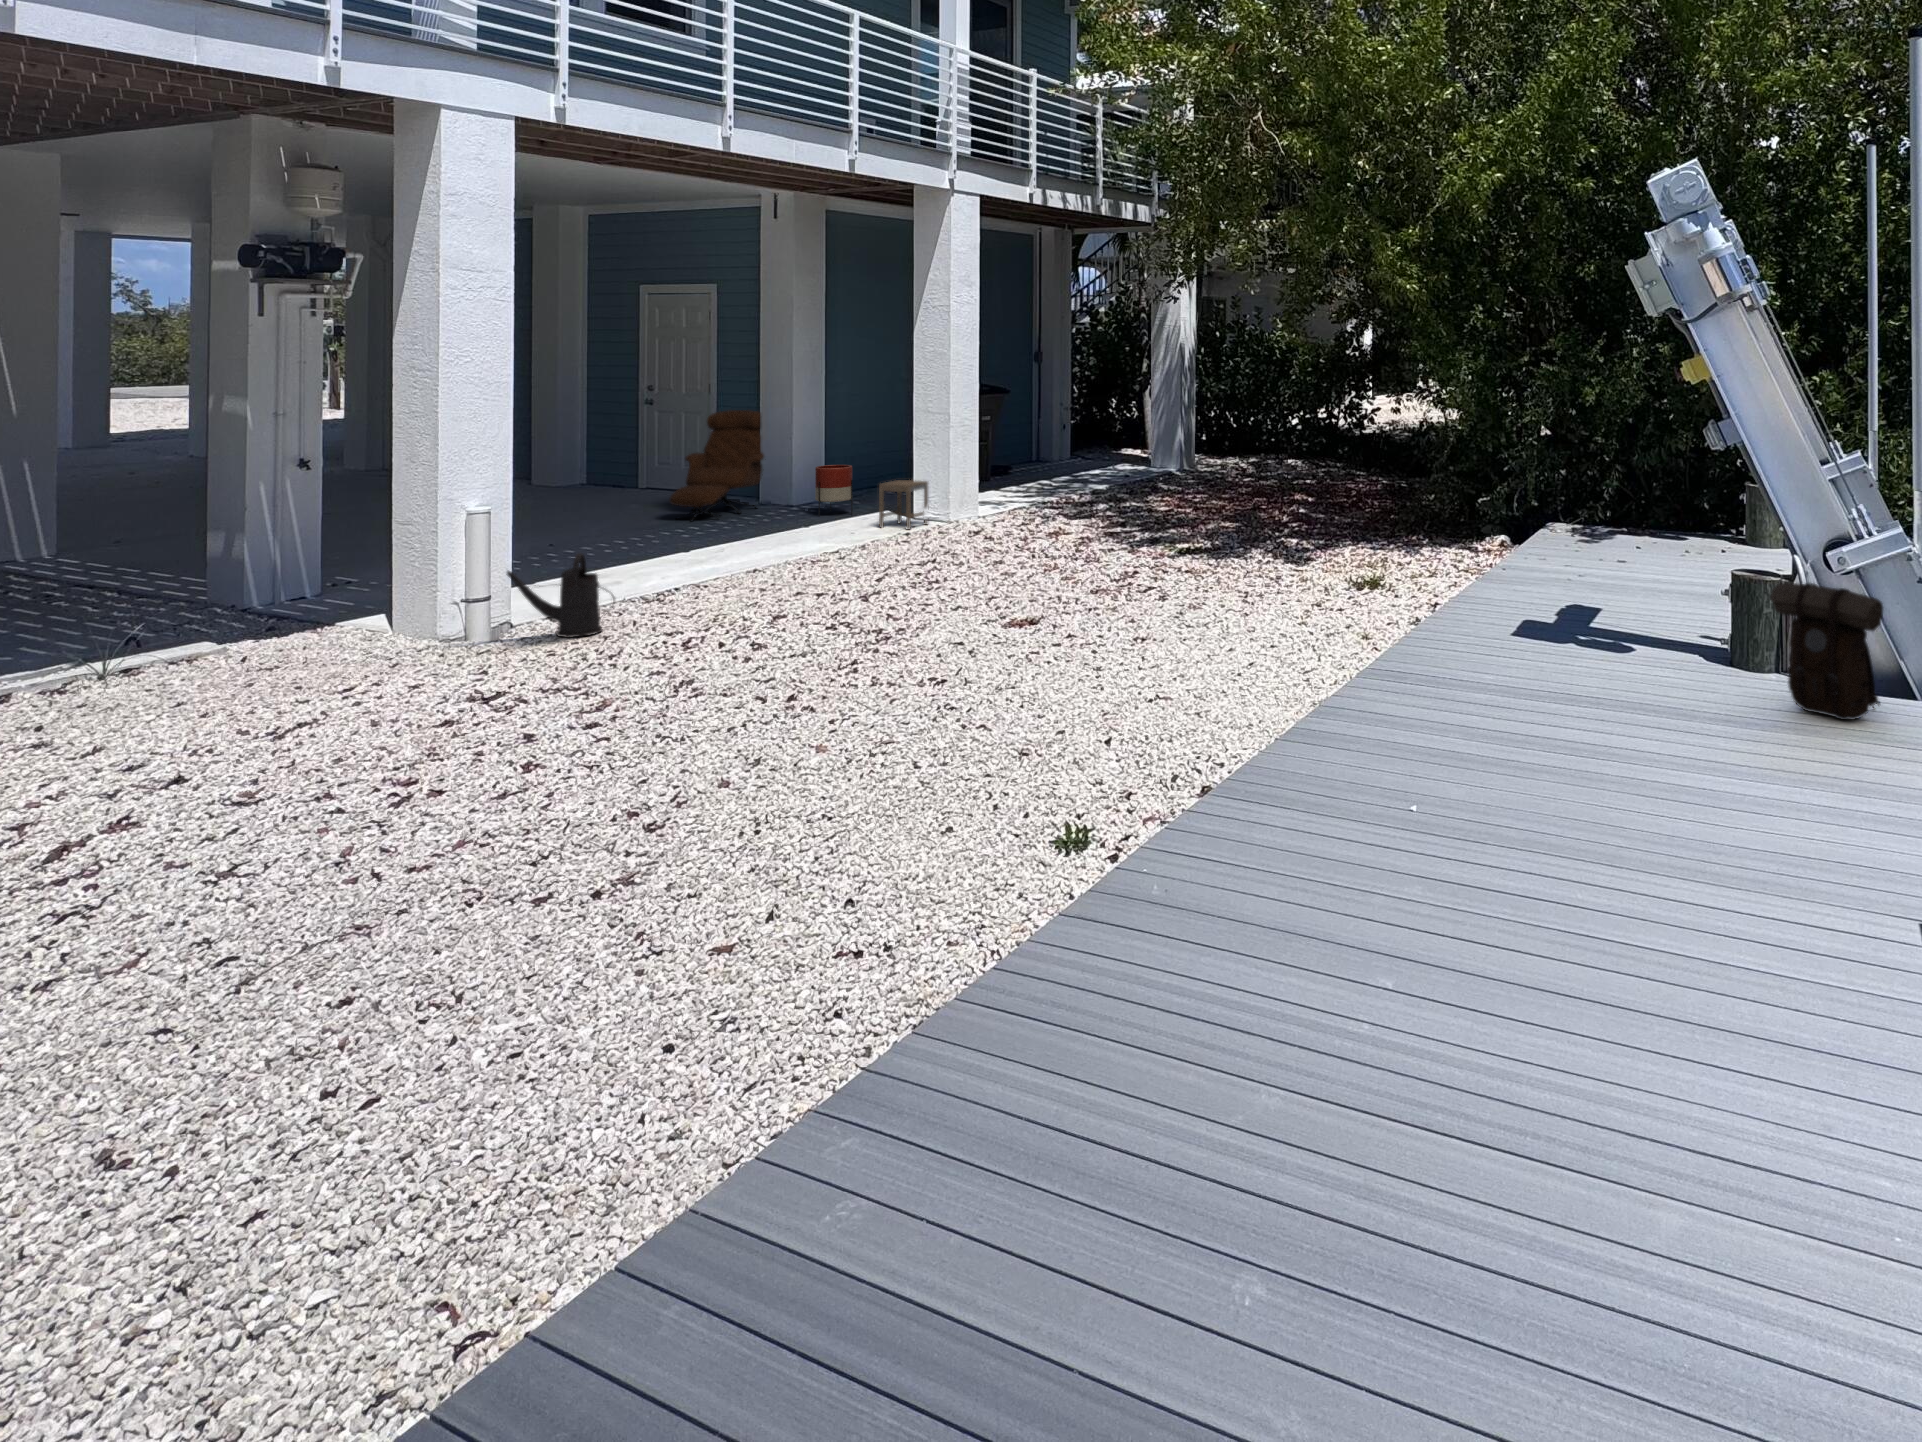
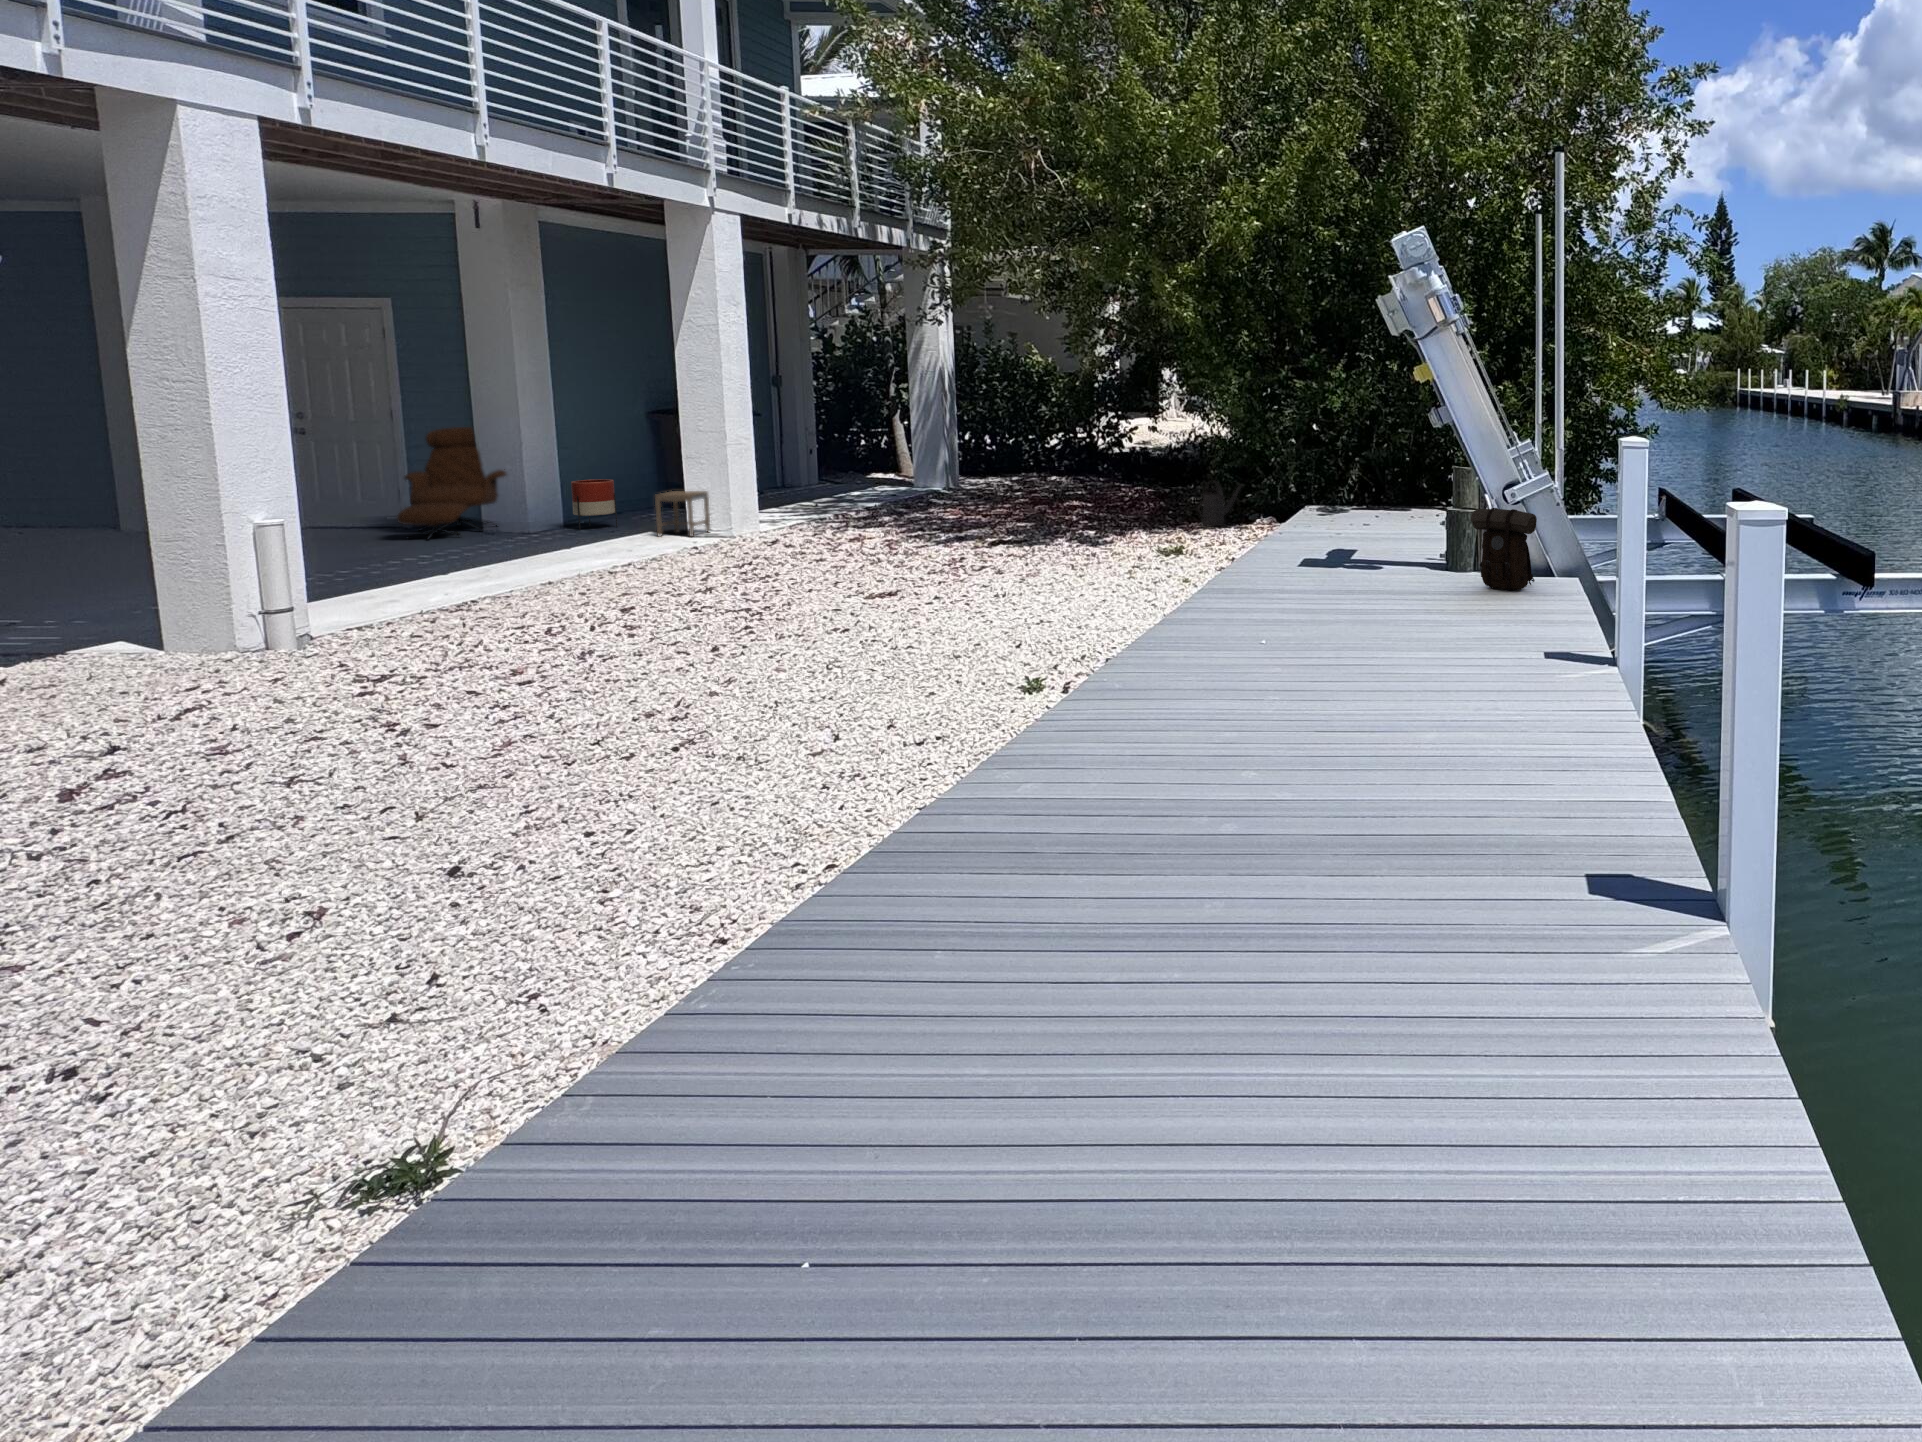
watering can: present [506,553,615,638] -> present [1202,483,1241,527]

